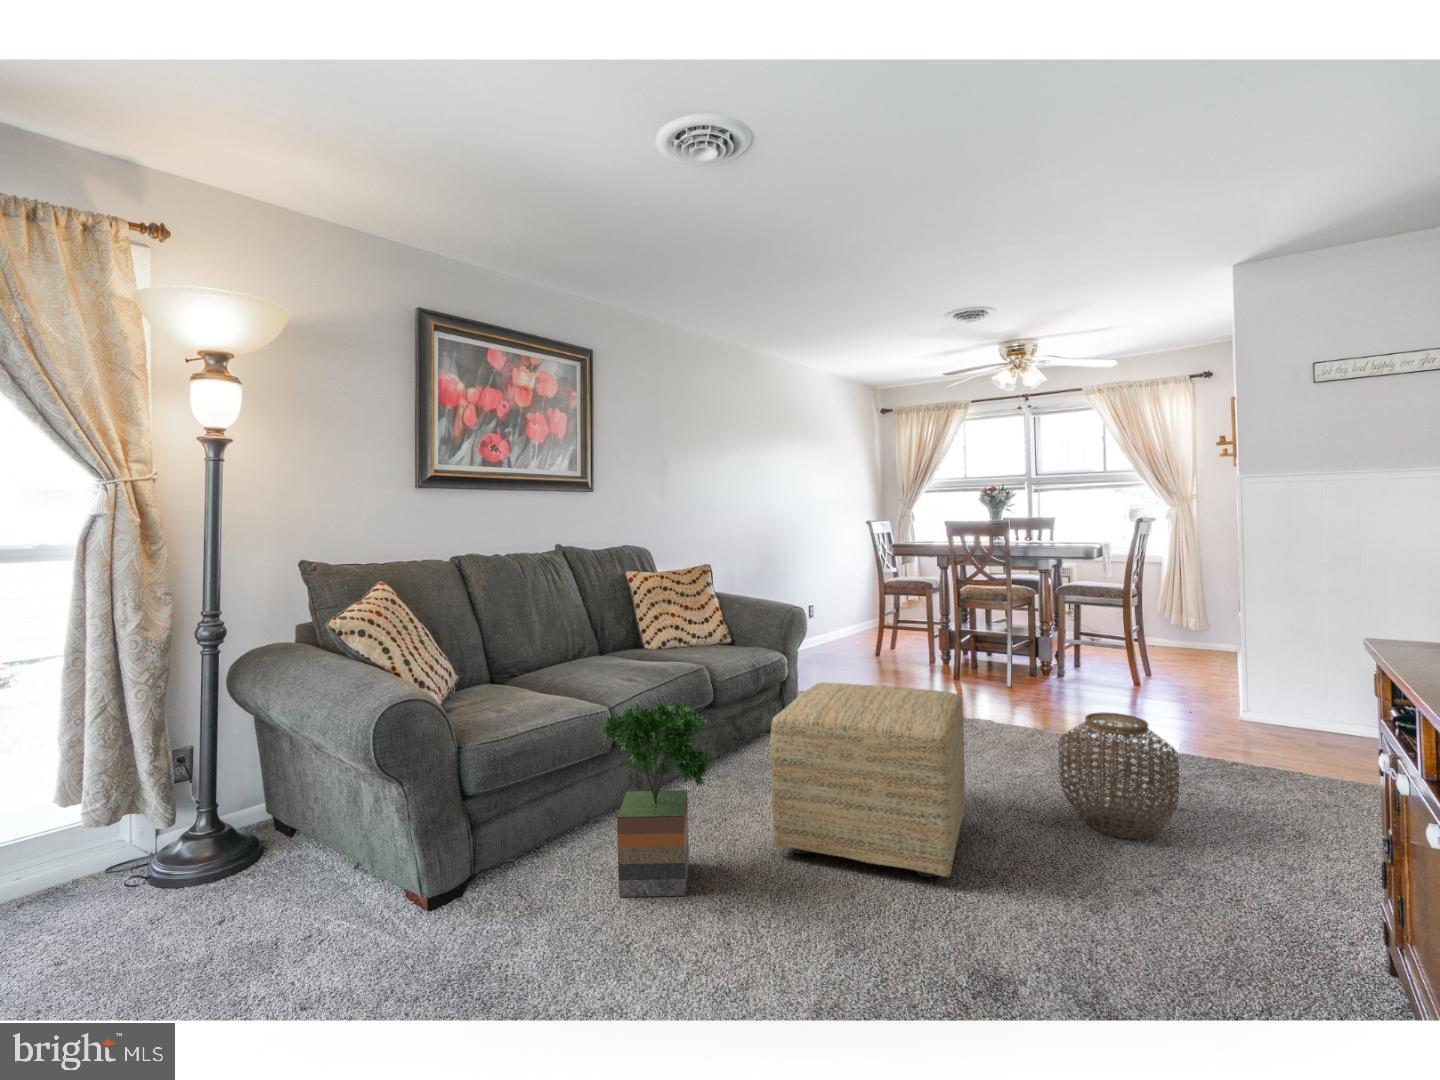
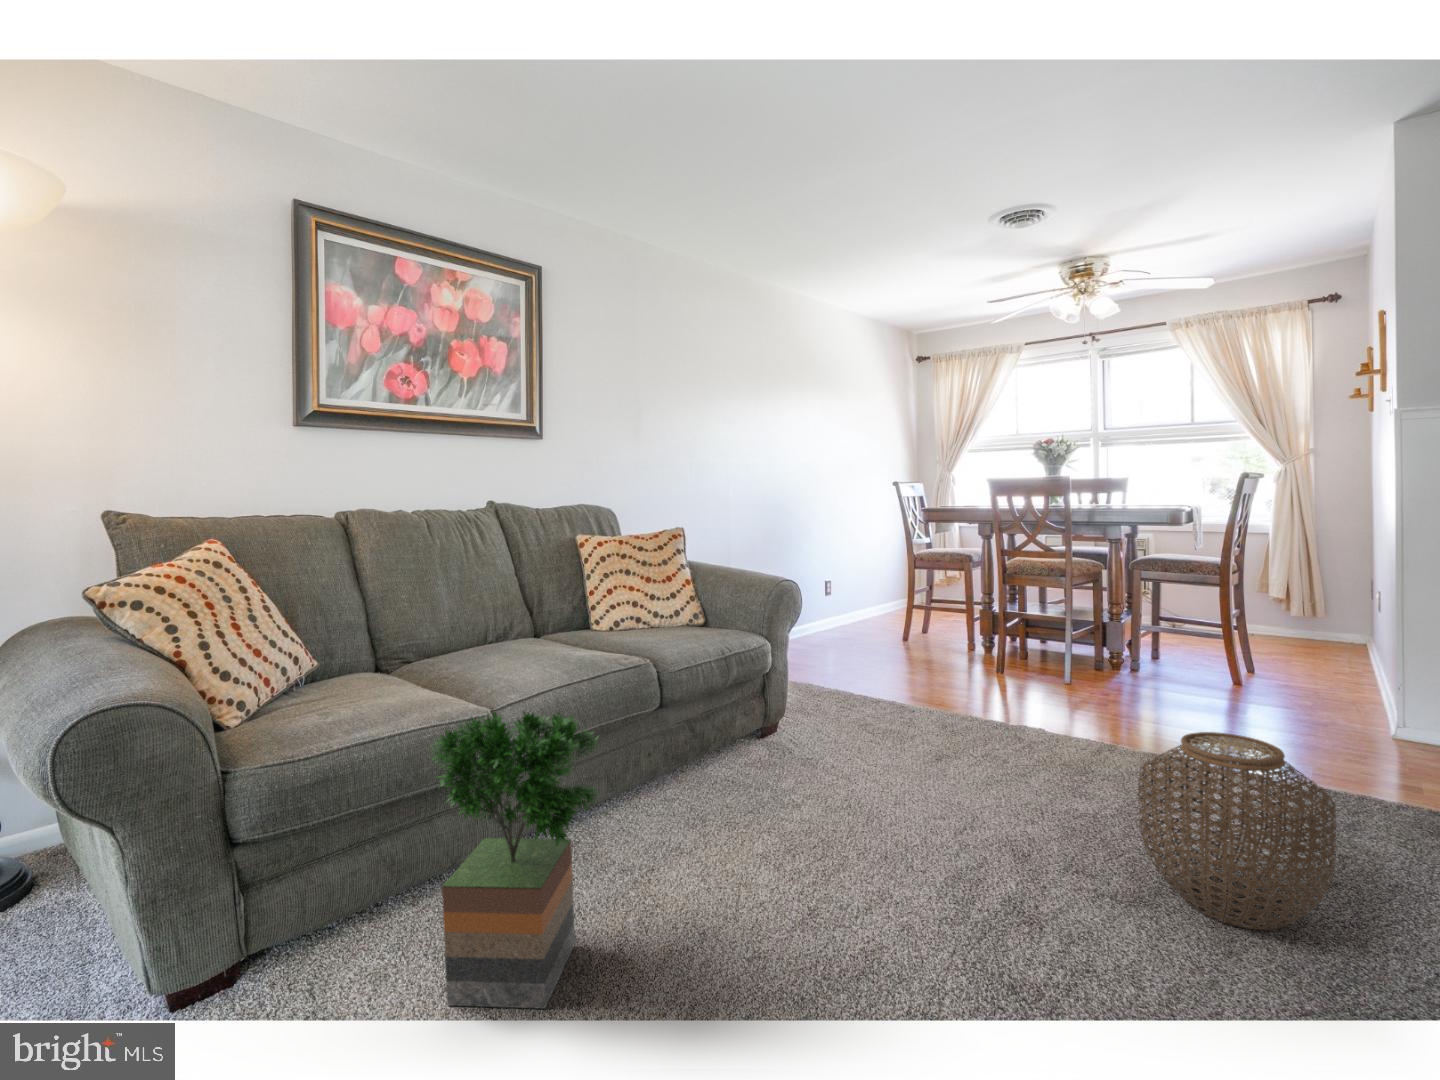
ottoman: present [770,682,965,877] -> none [696,680,996,999]

